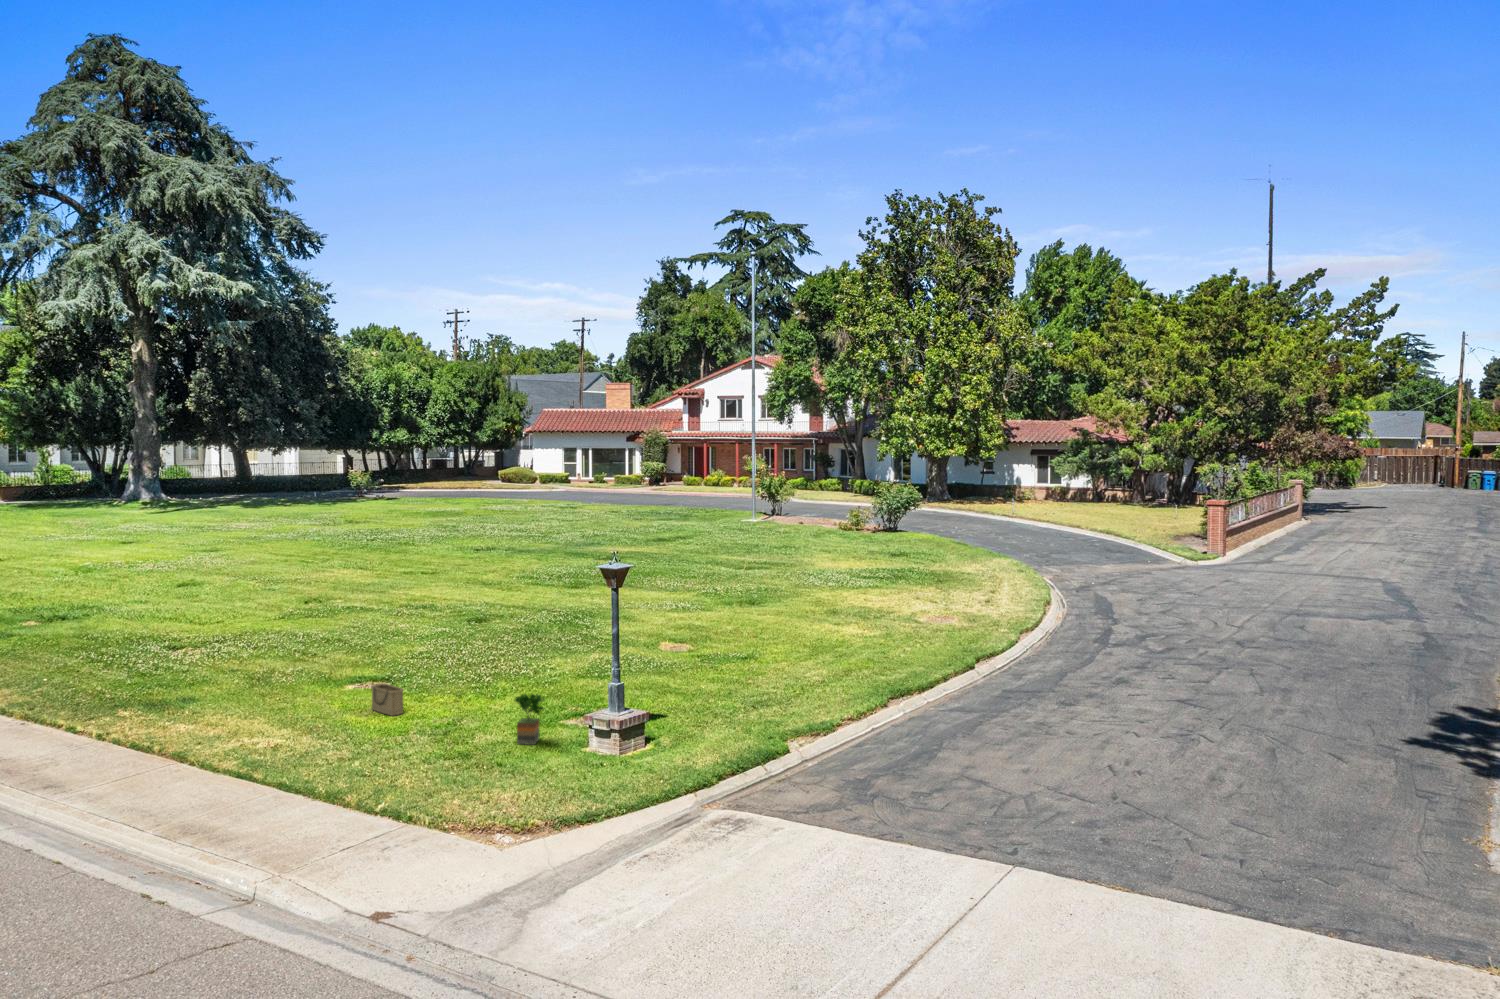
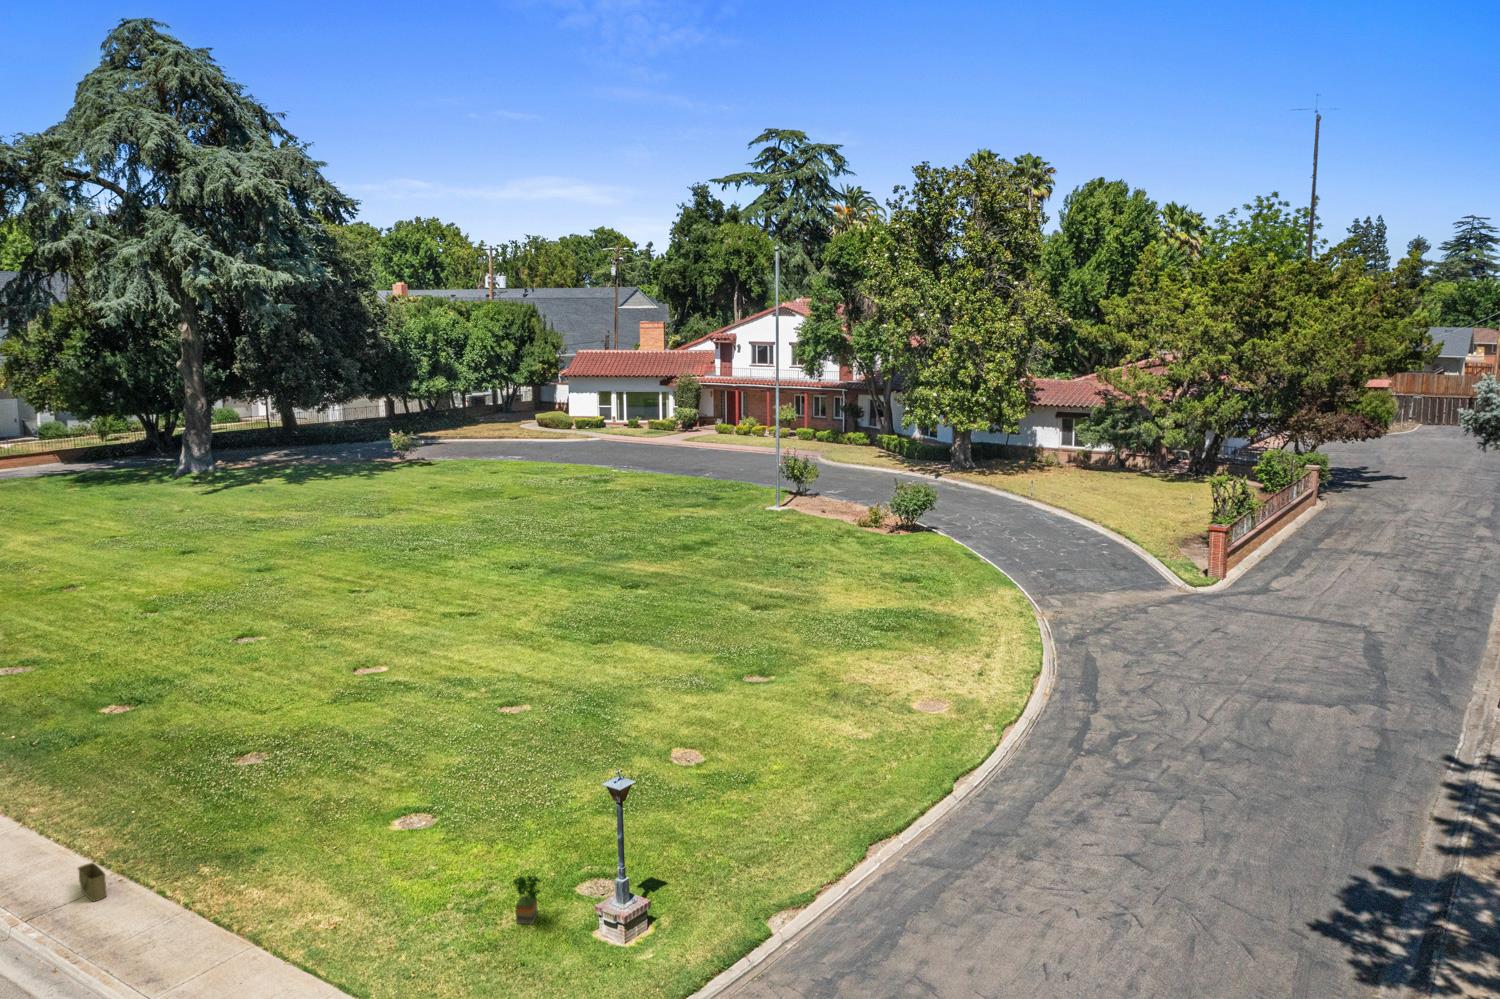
basket: present [371,683,404,716] -> present [78,863,107,902]

